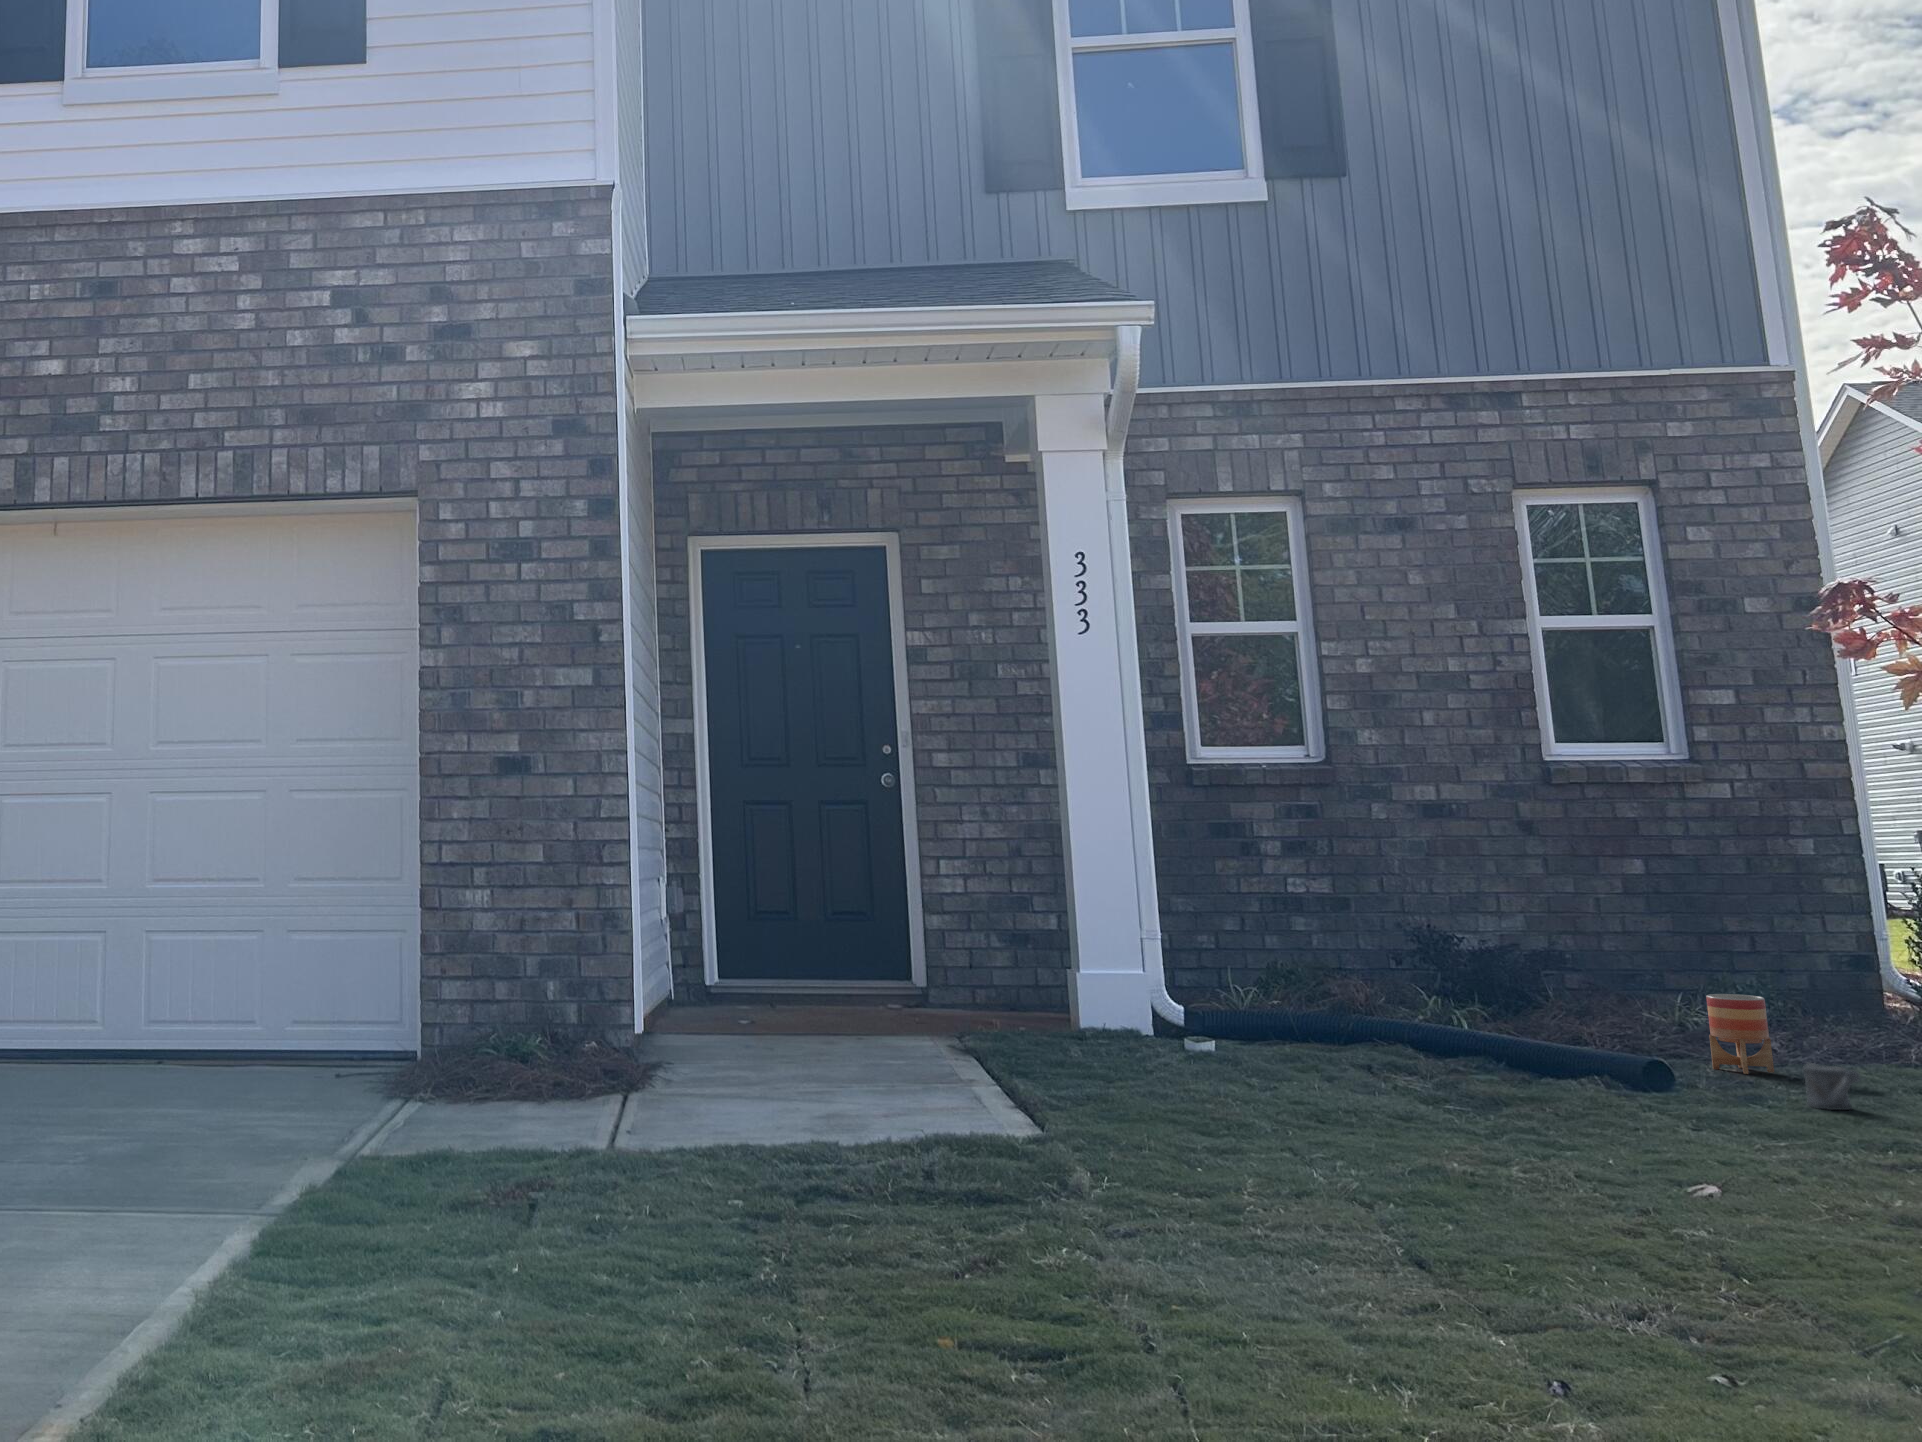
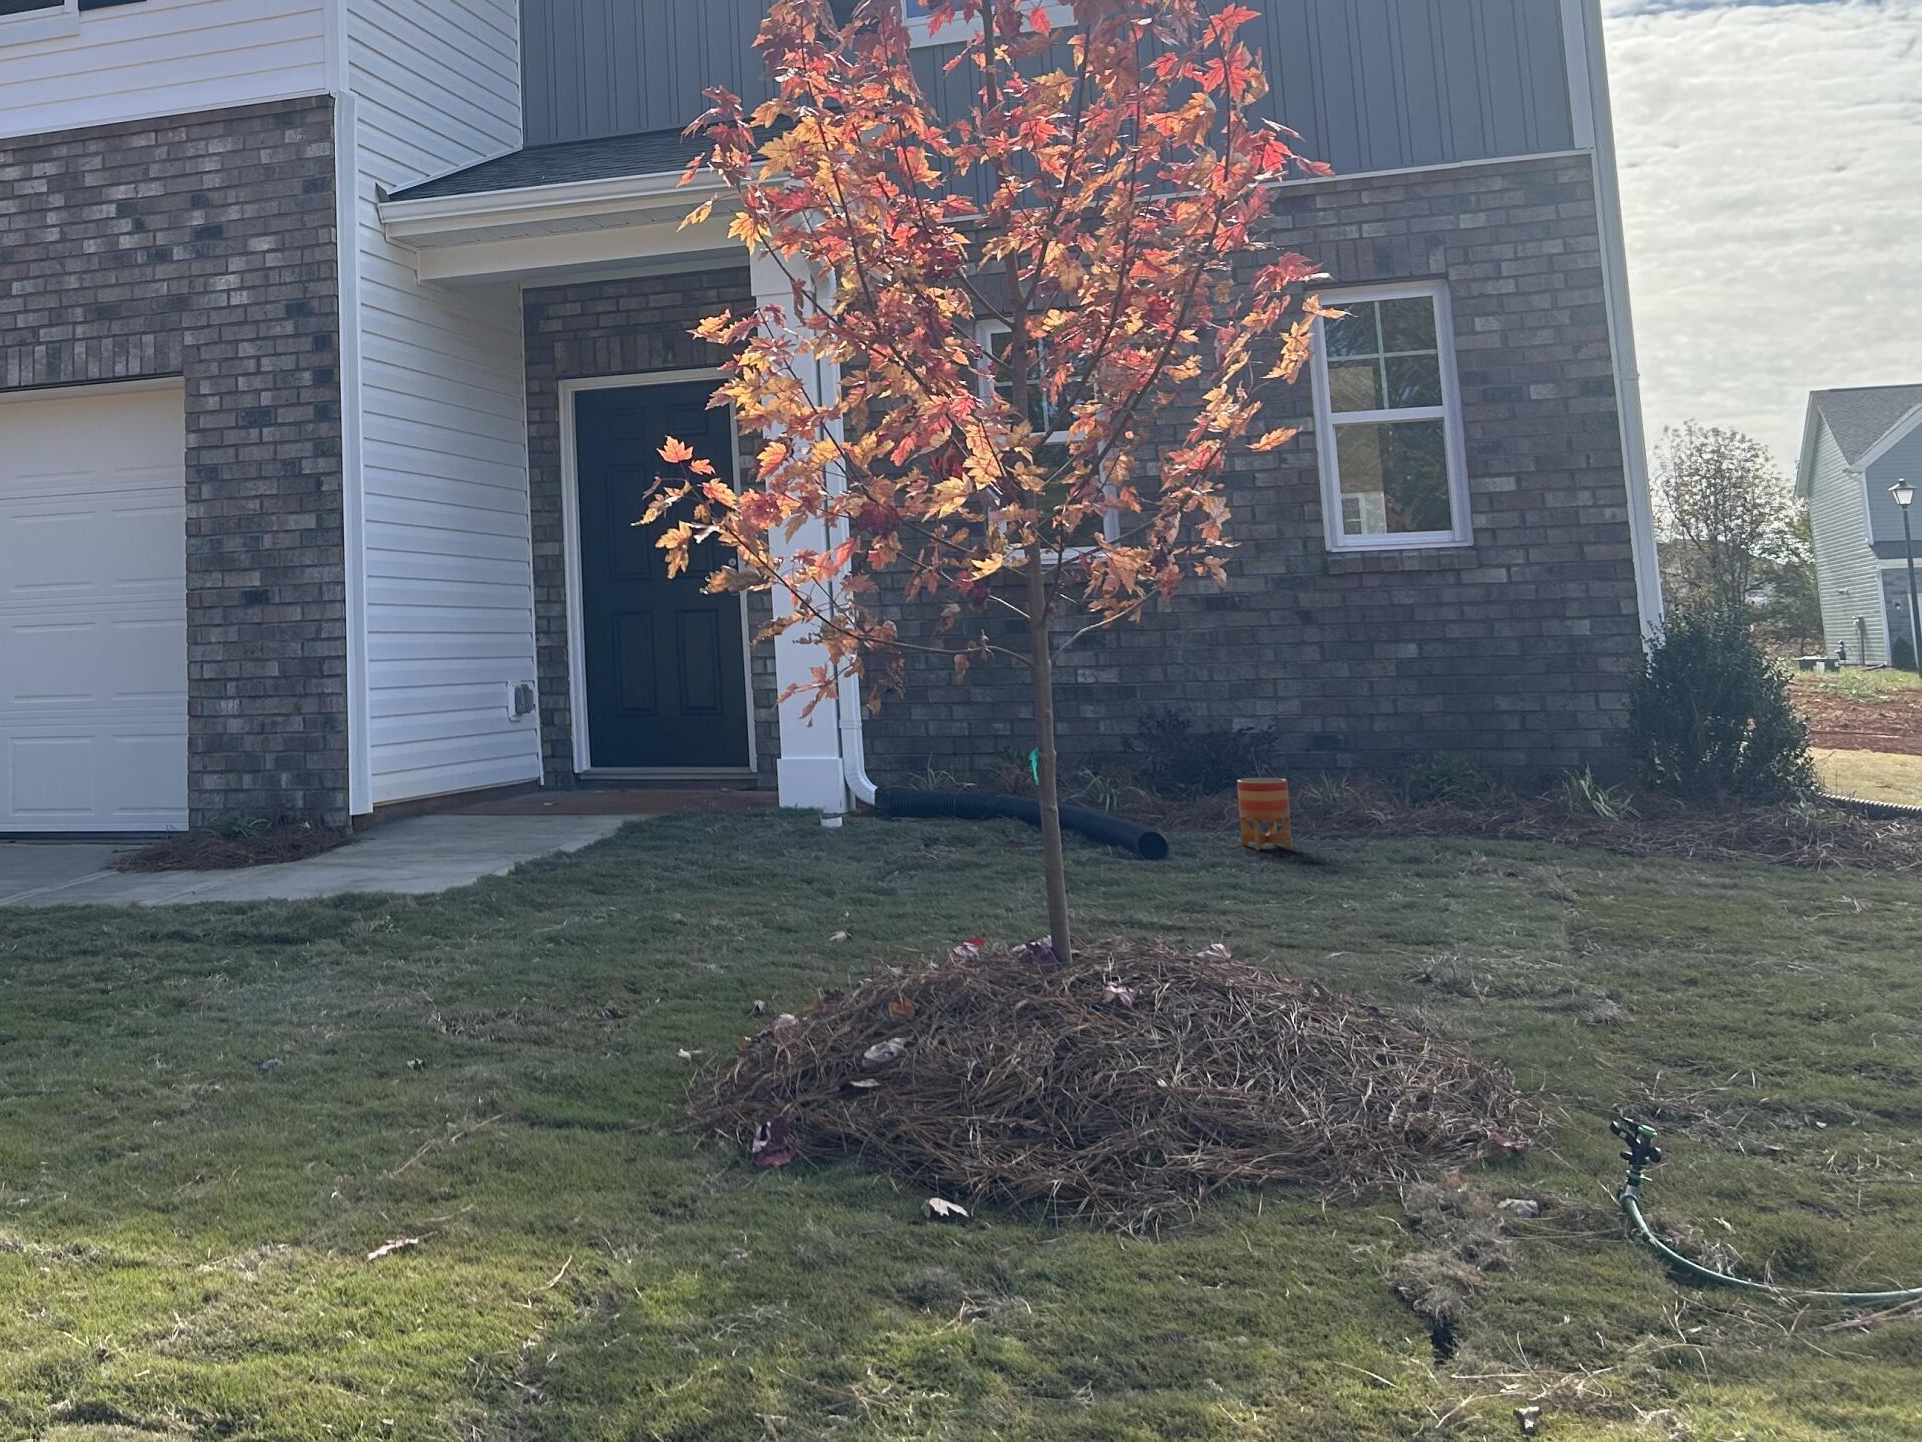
watering can: present [1803,1063,1860,1110] -> none [1206,837,1247,879]

